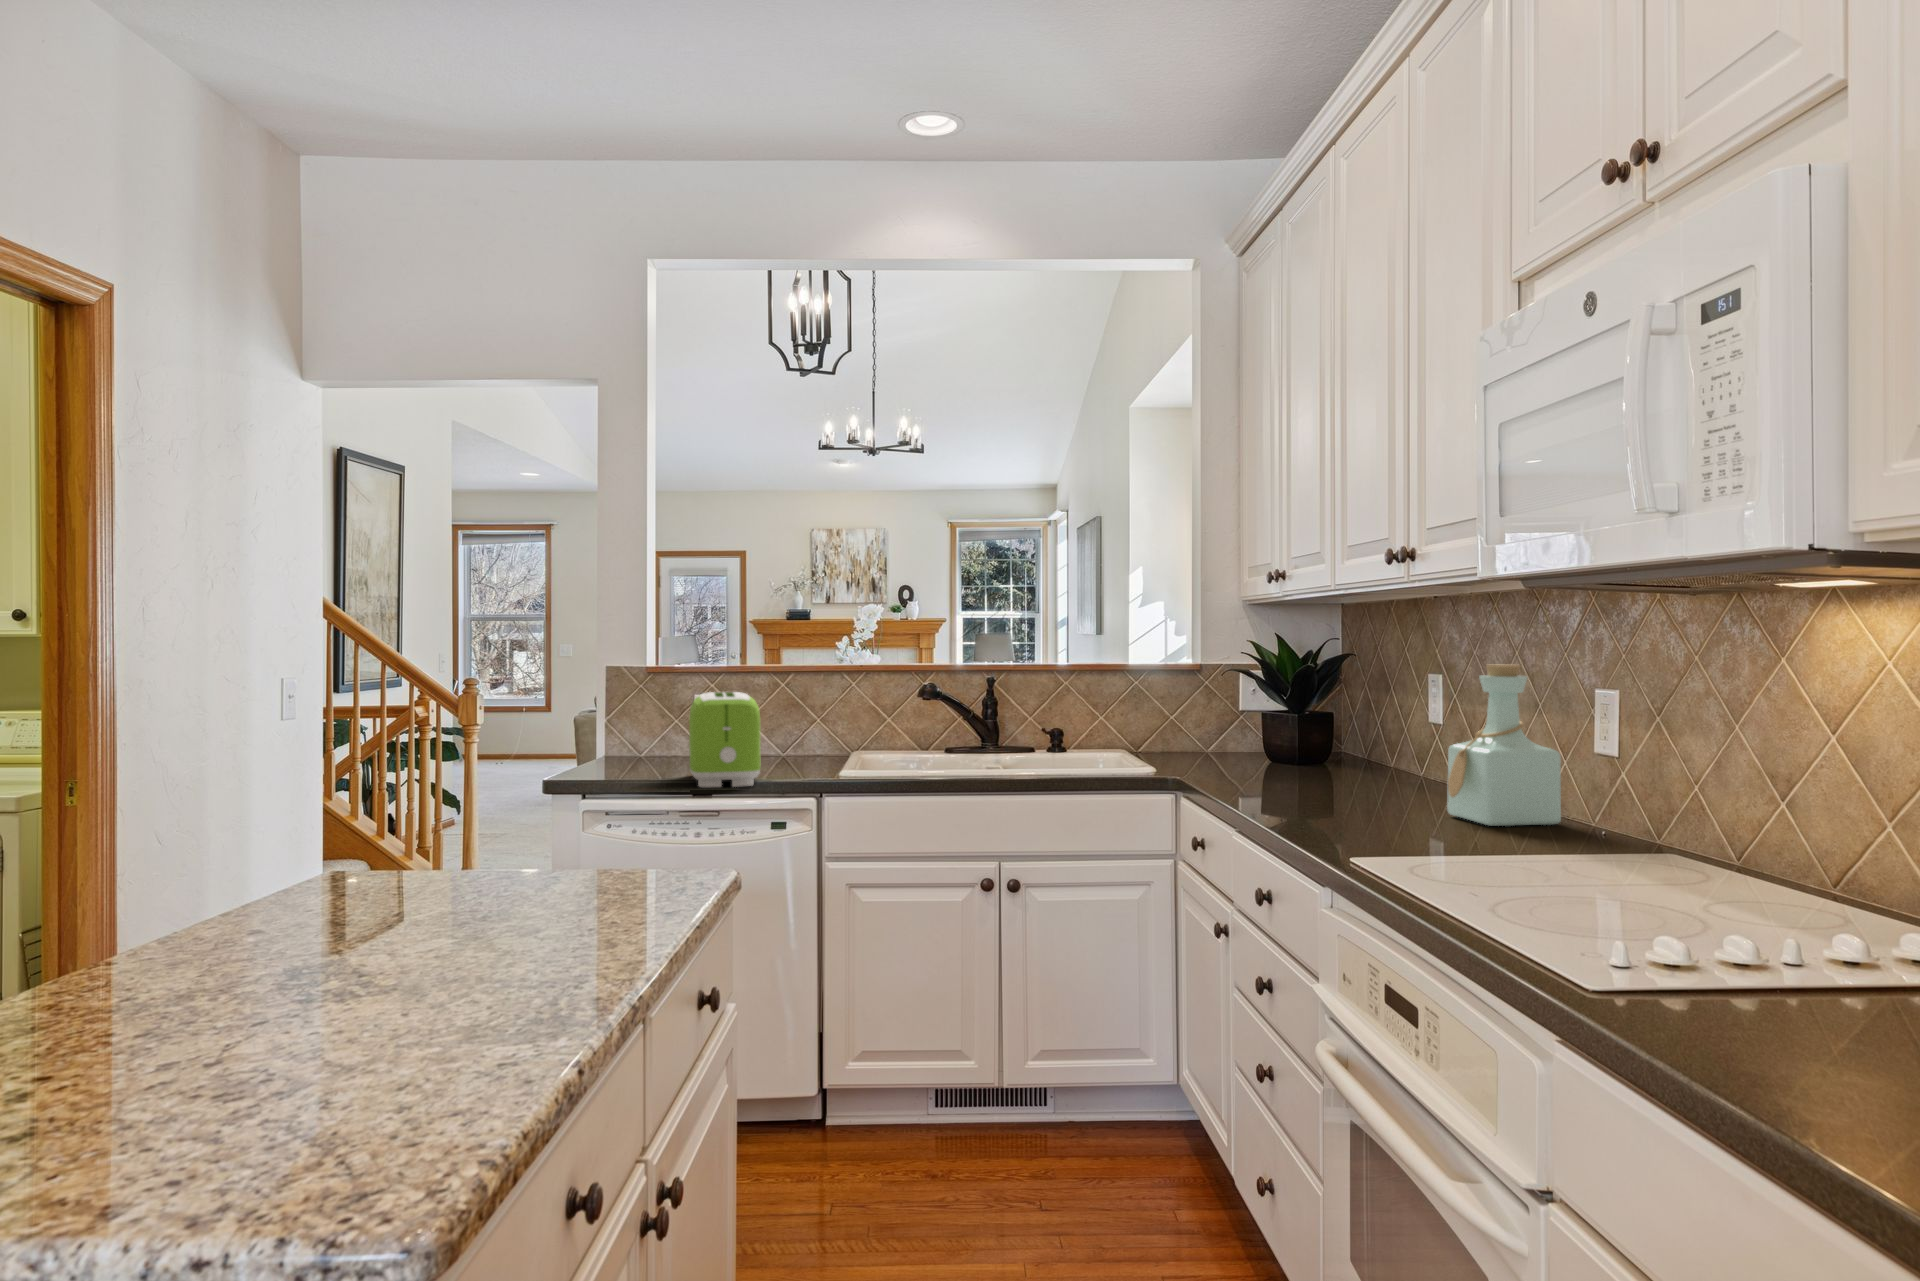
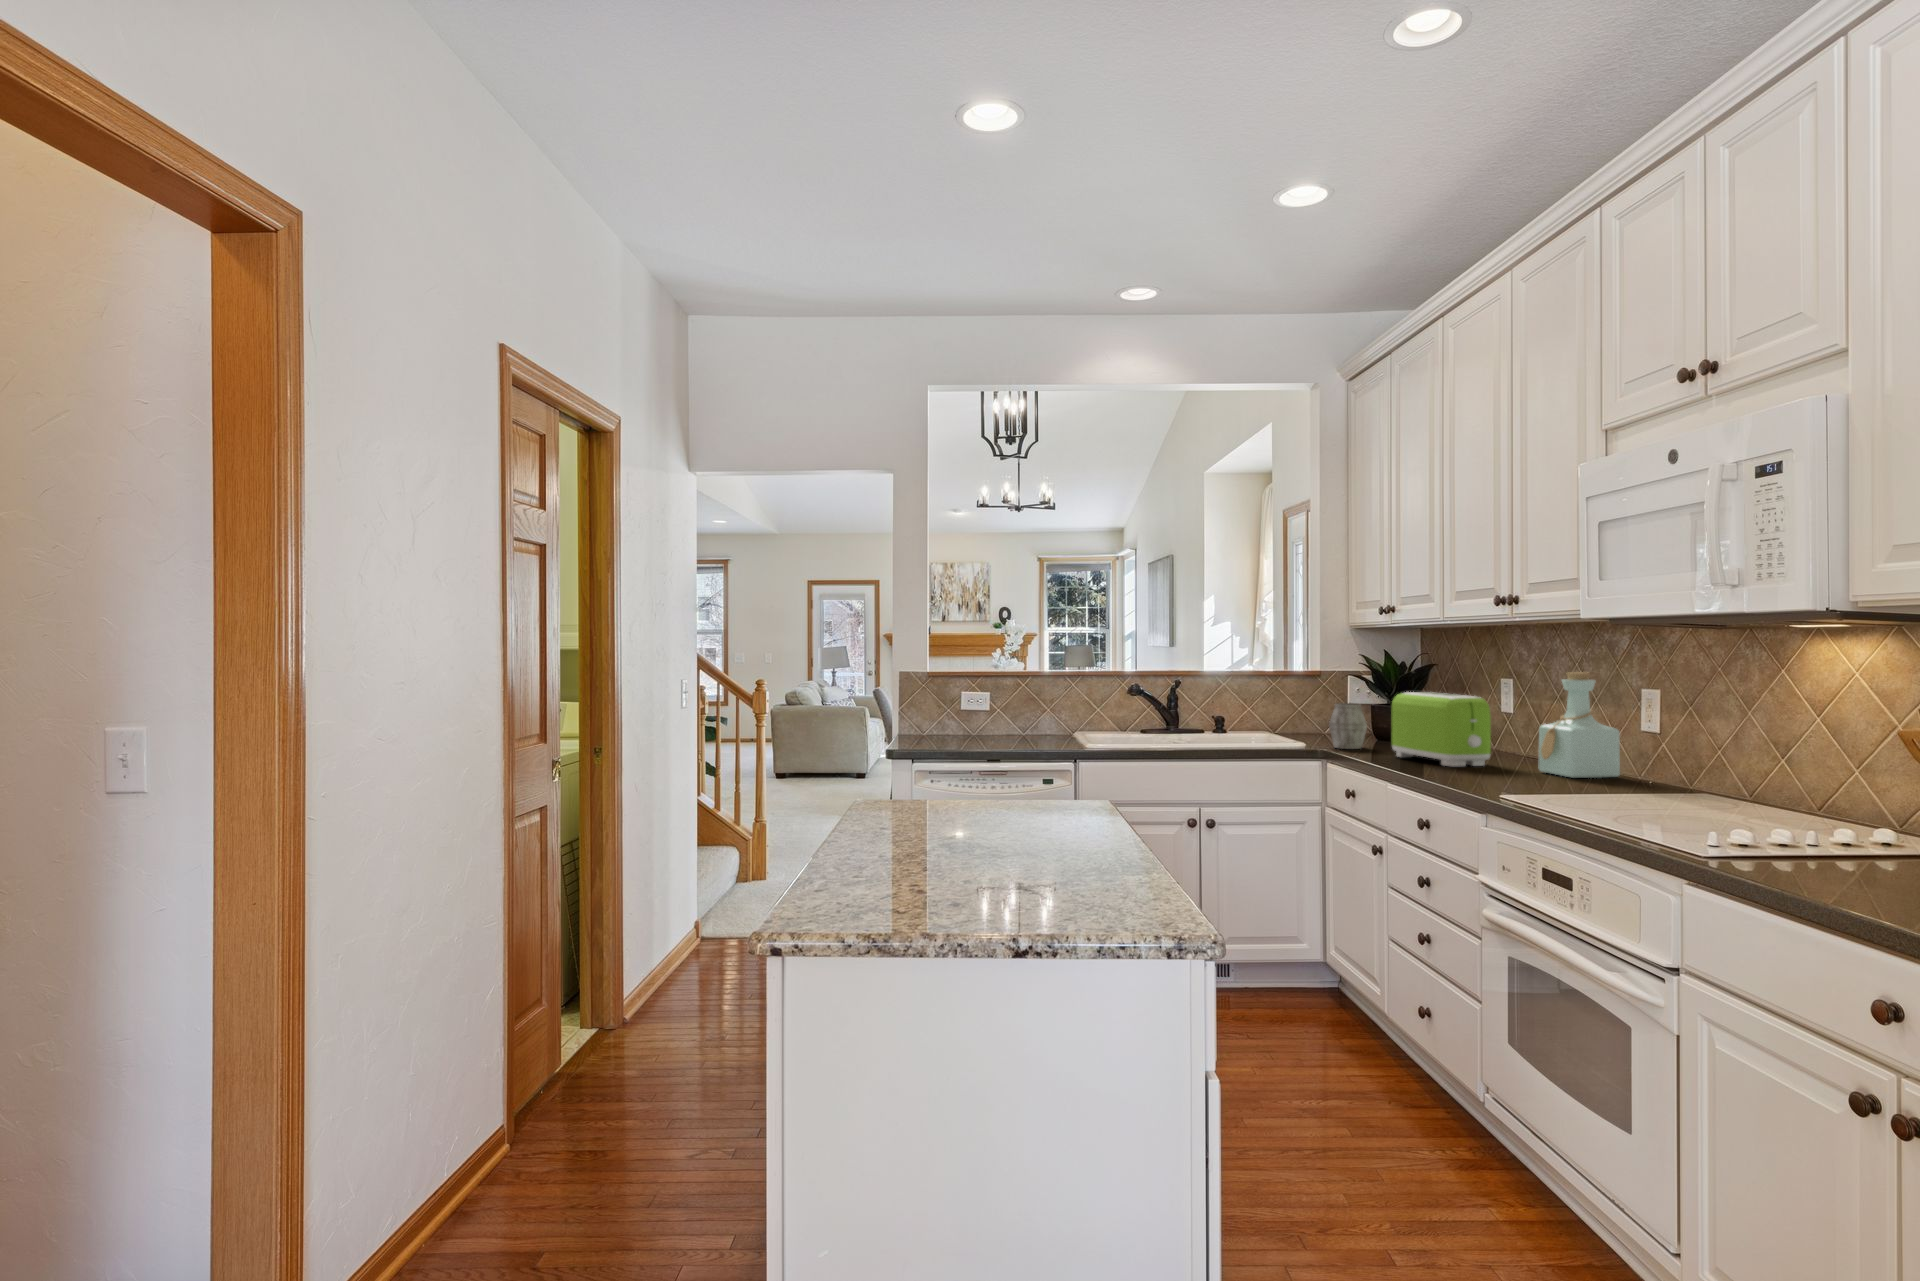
toaster: present [689,692,761,787] -> present [1392,692,1491,767]
mug: none [1185,711,1239,777] -> present [1329,703,1367,749]

